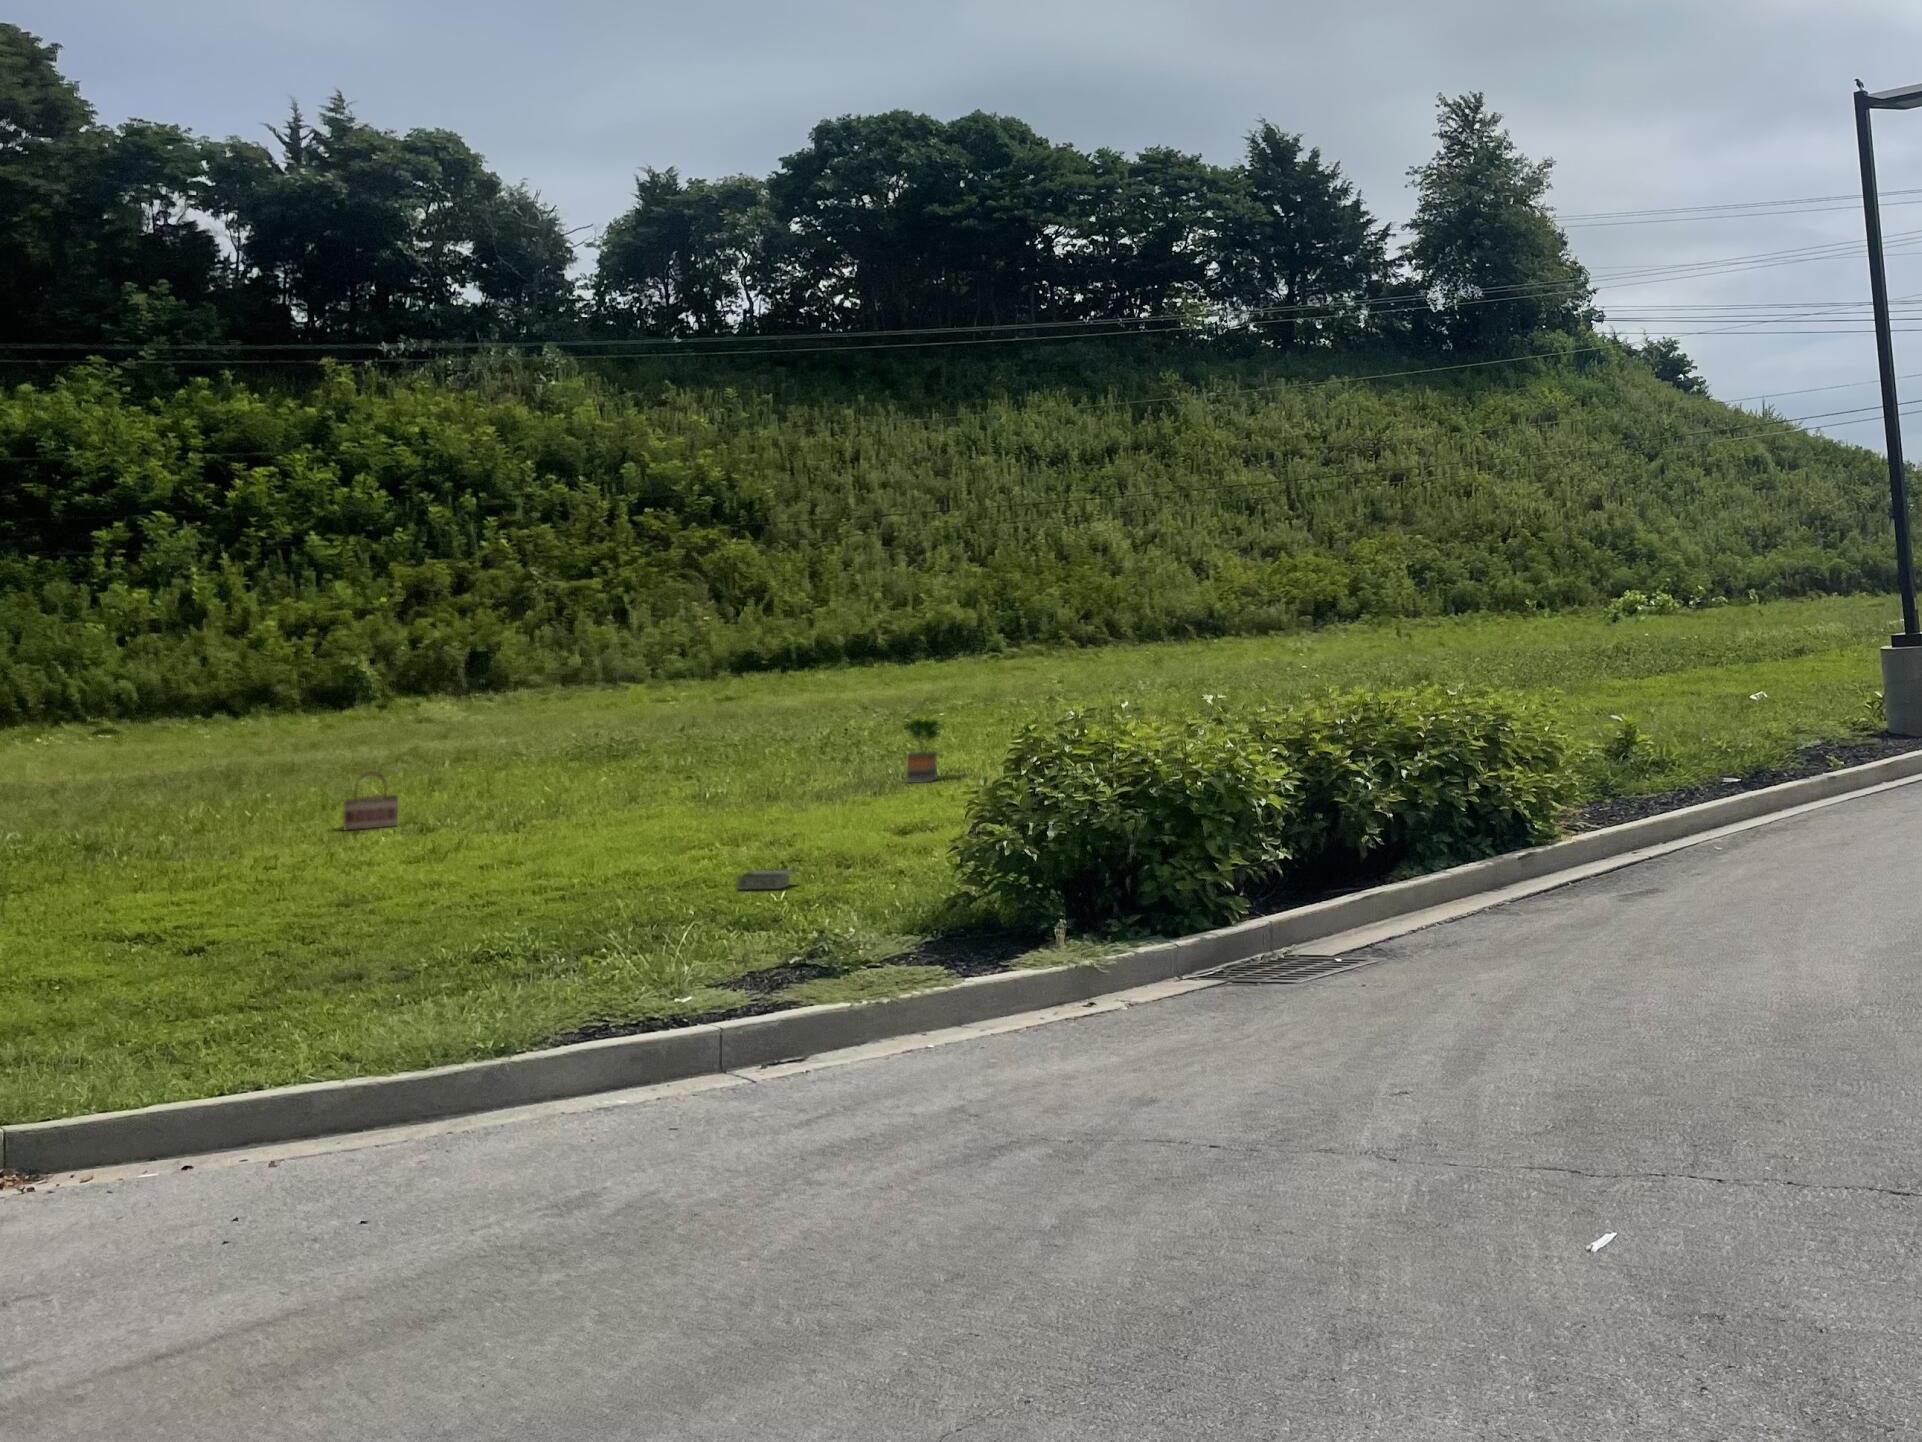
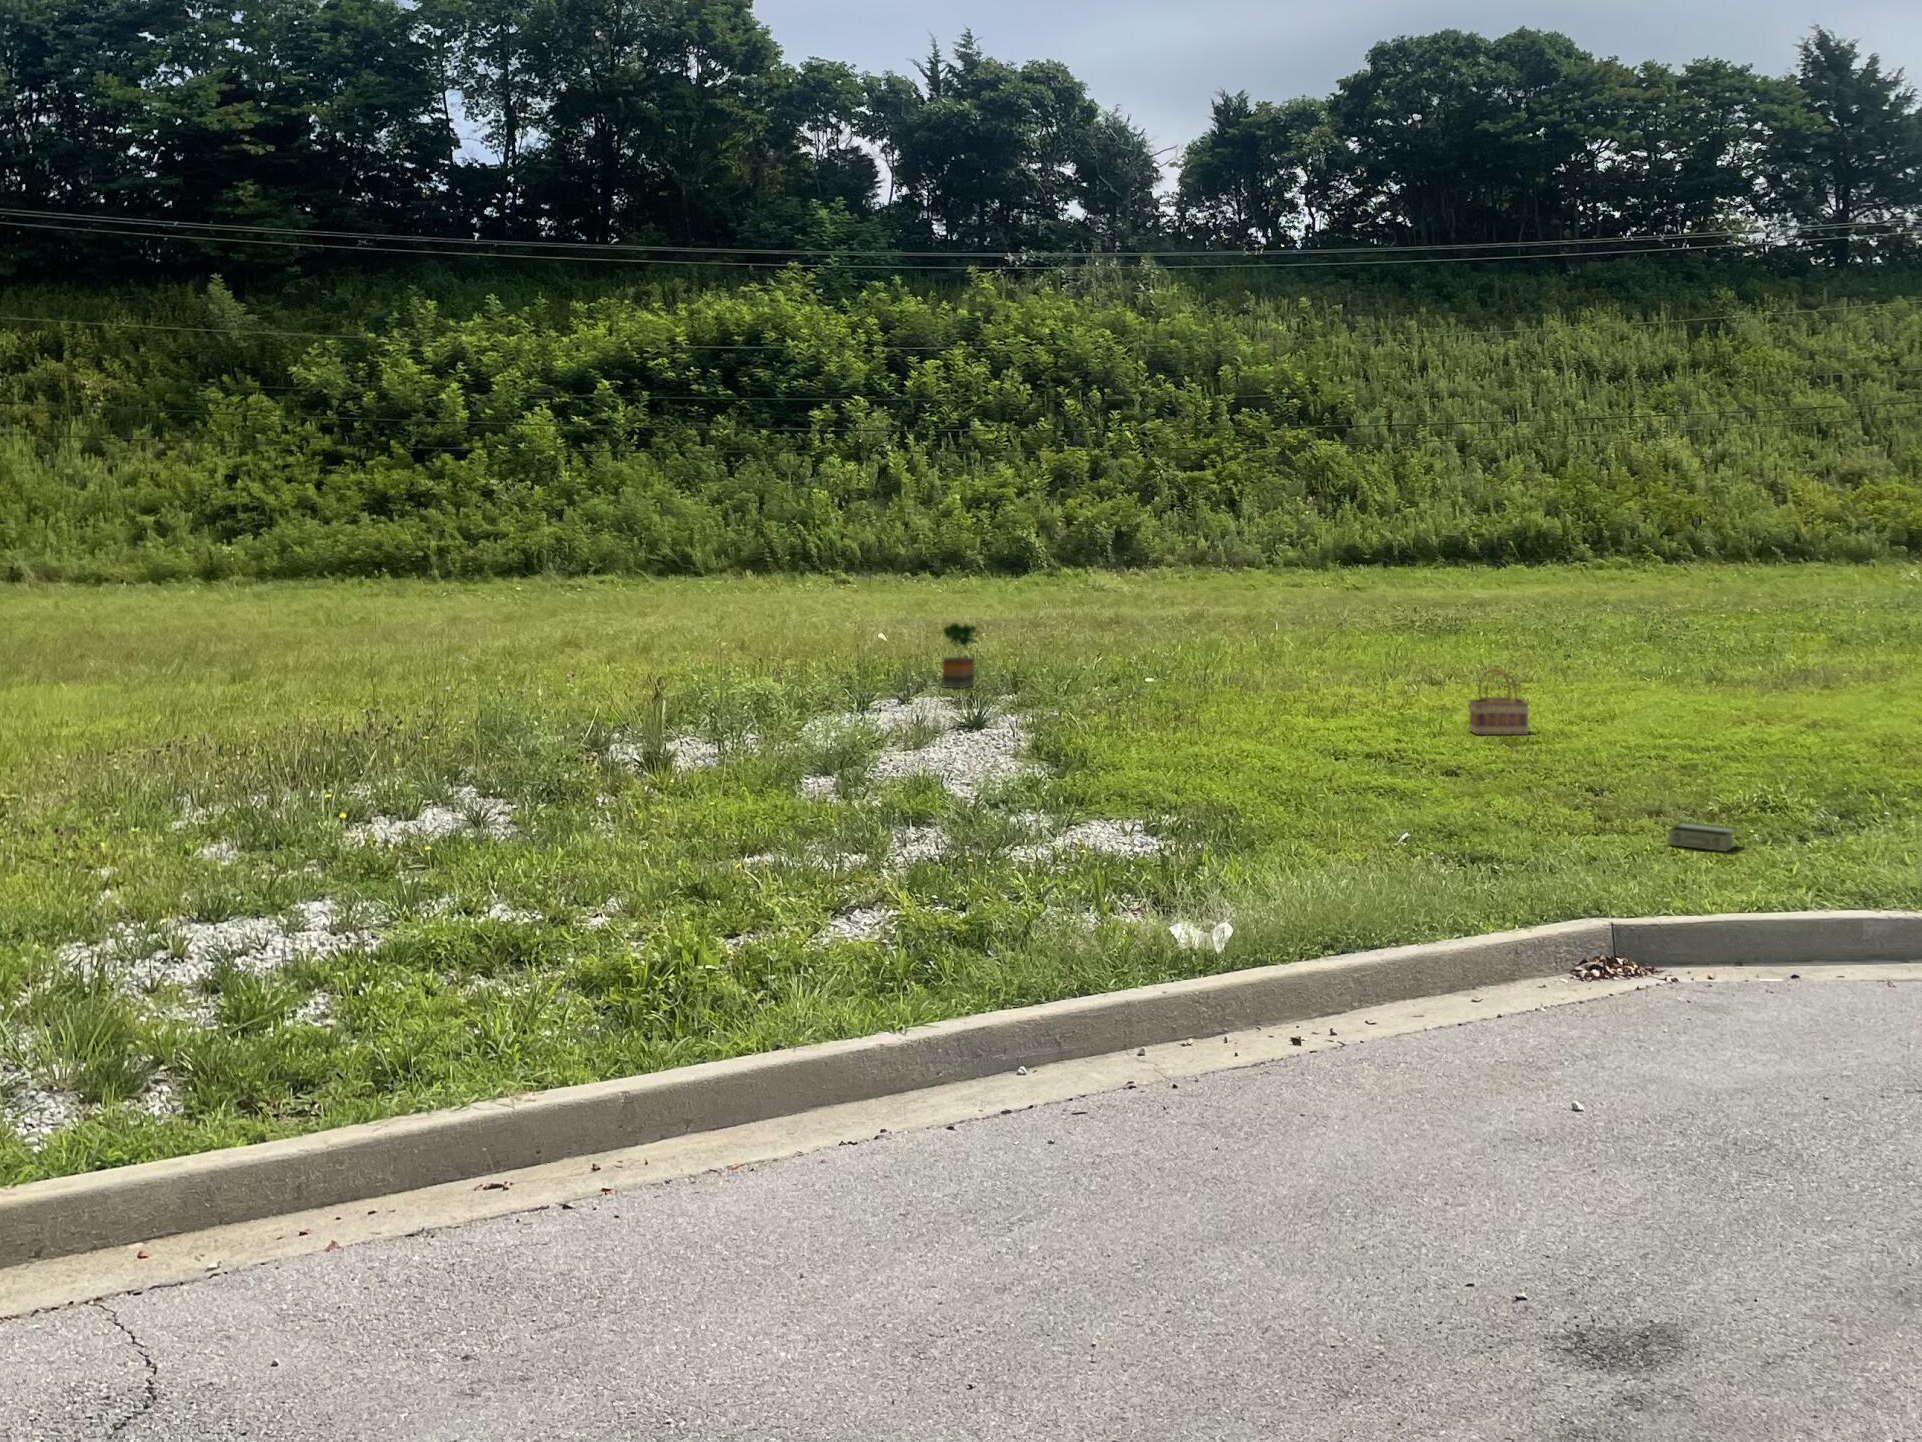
potted tree: present [904,718,943,783] -> present [942,623,980,688]
basket: present [343,771,398,830] -> present [1469,669,1528,735]

